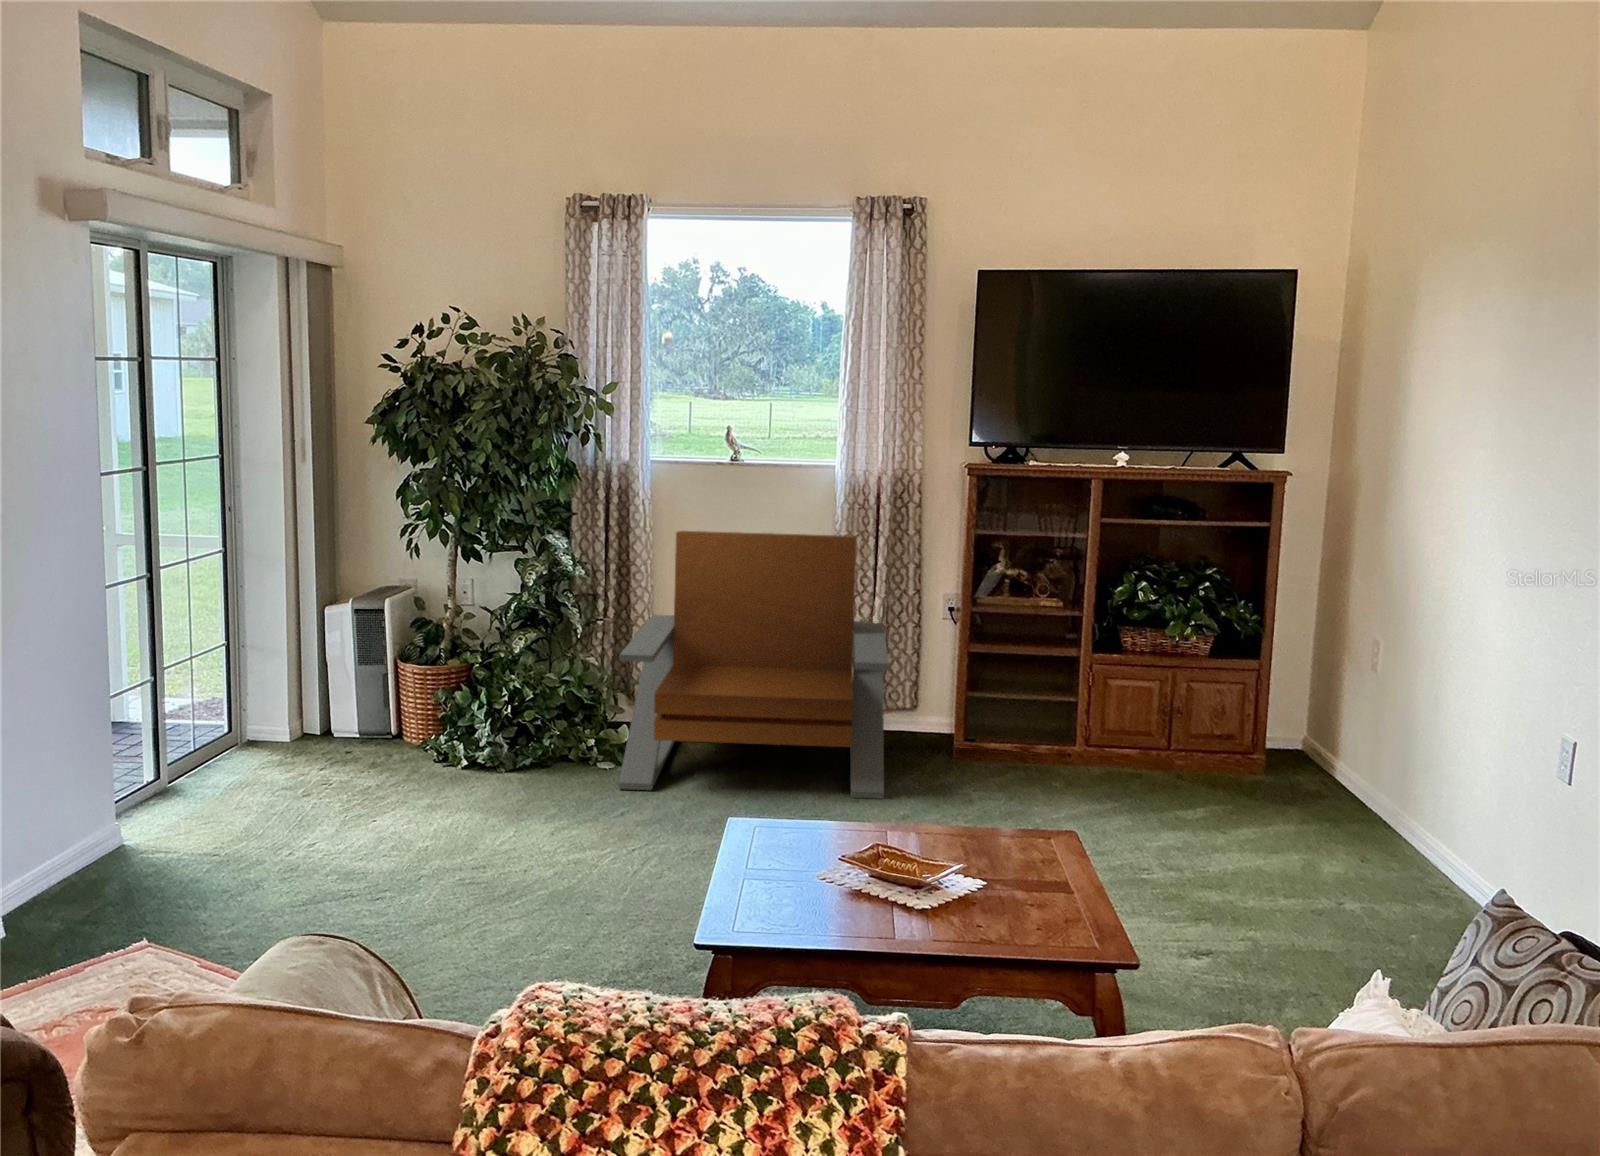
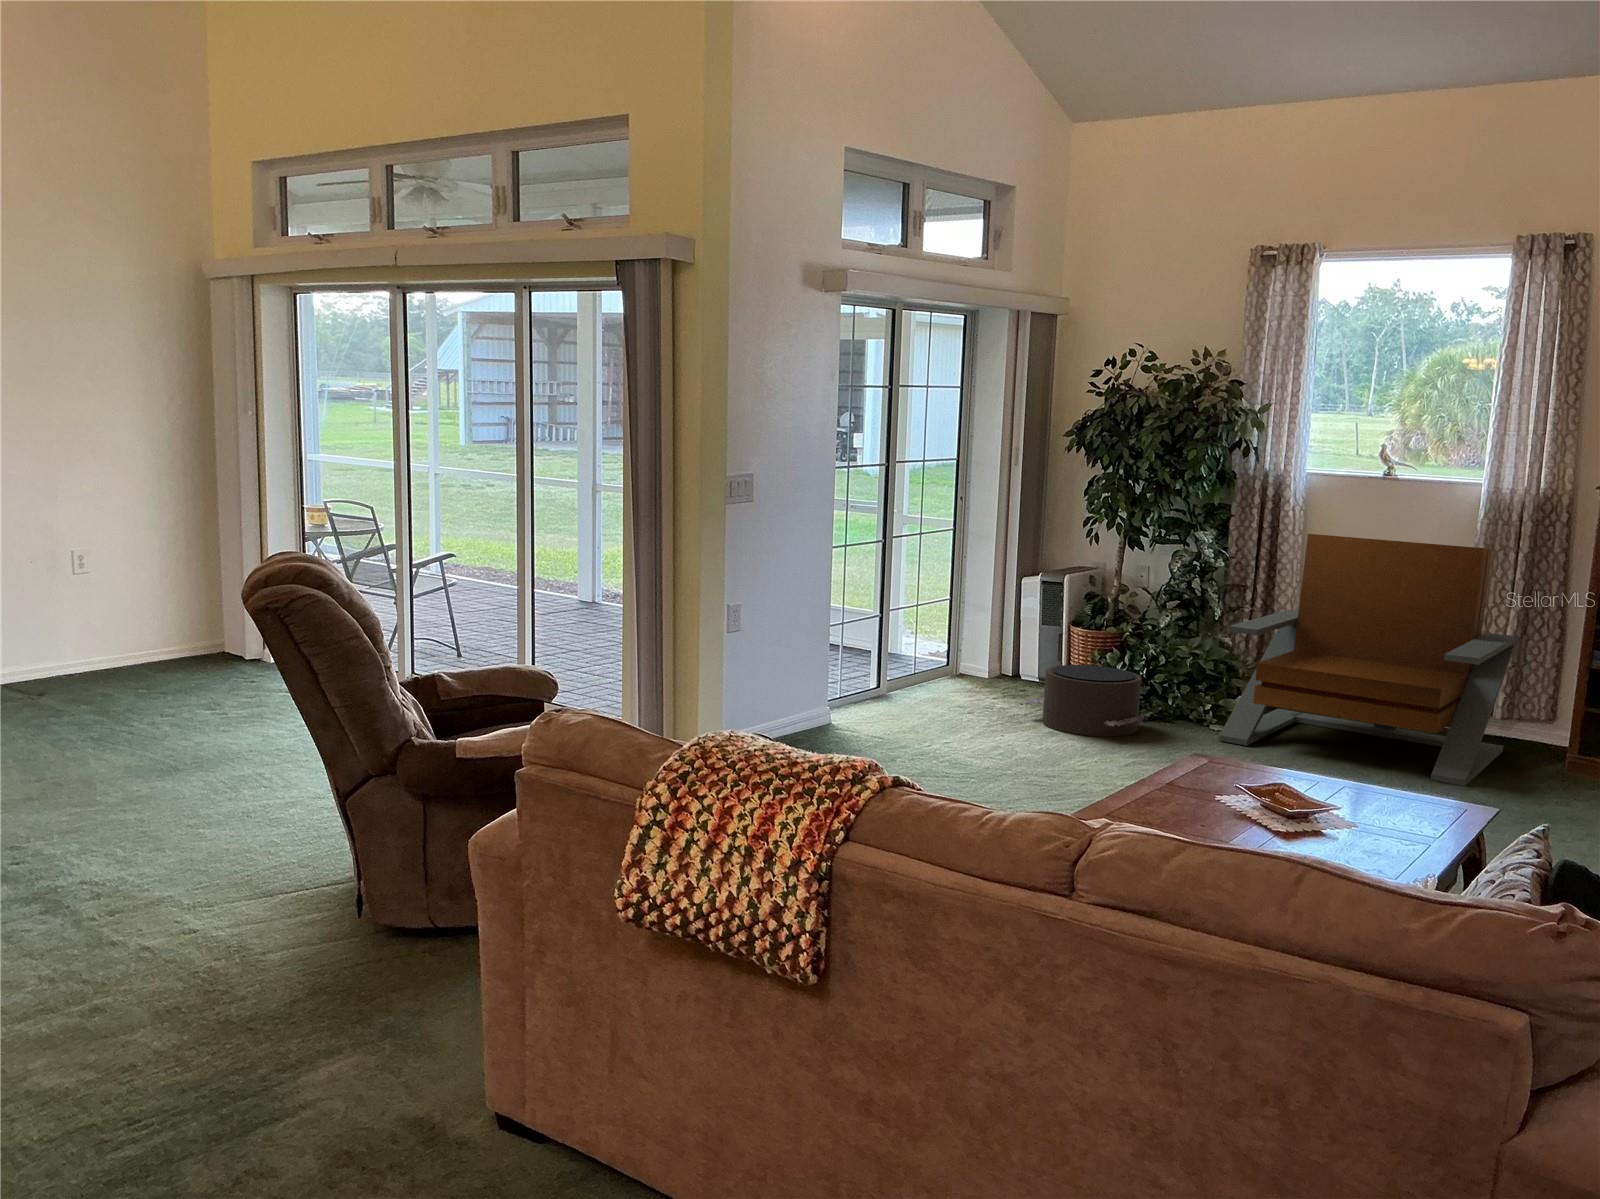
pouf: none [370,718,535,818] -> present [1024,665,1146,737]

